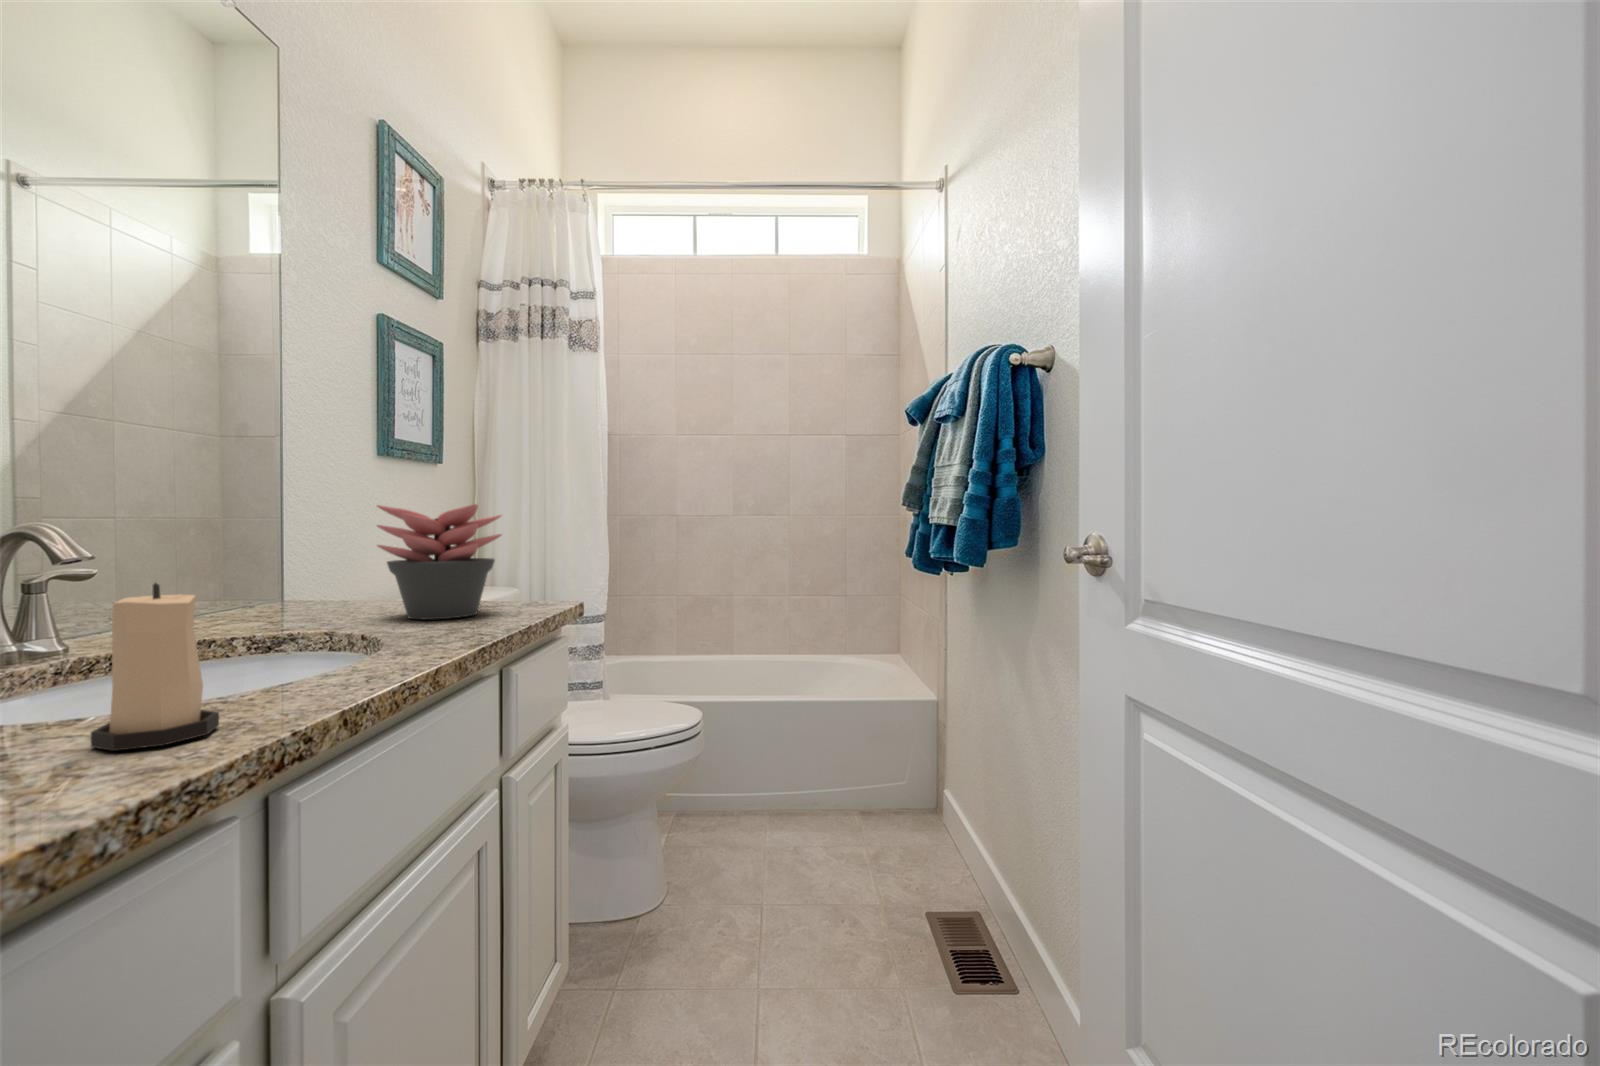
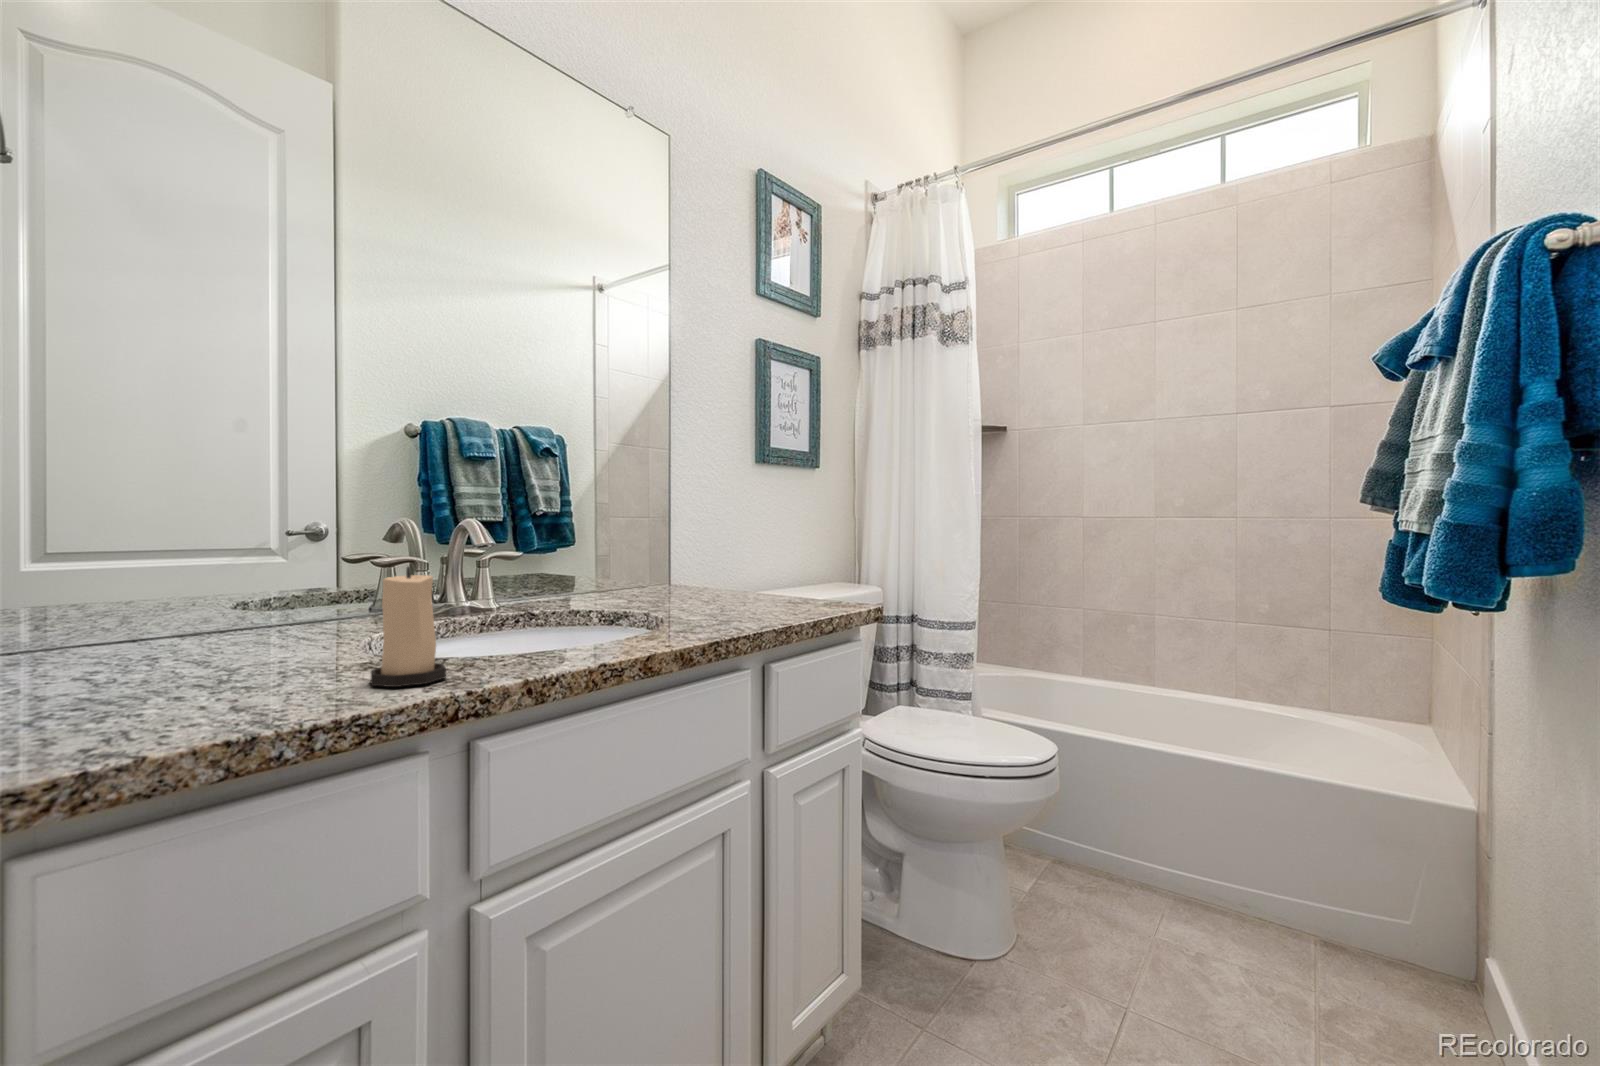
succulent plant: present [377,504,501,619] -> none [702,504,800,609]

